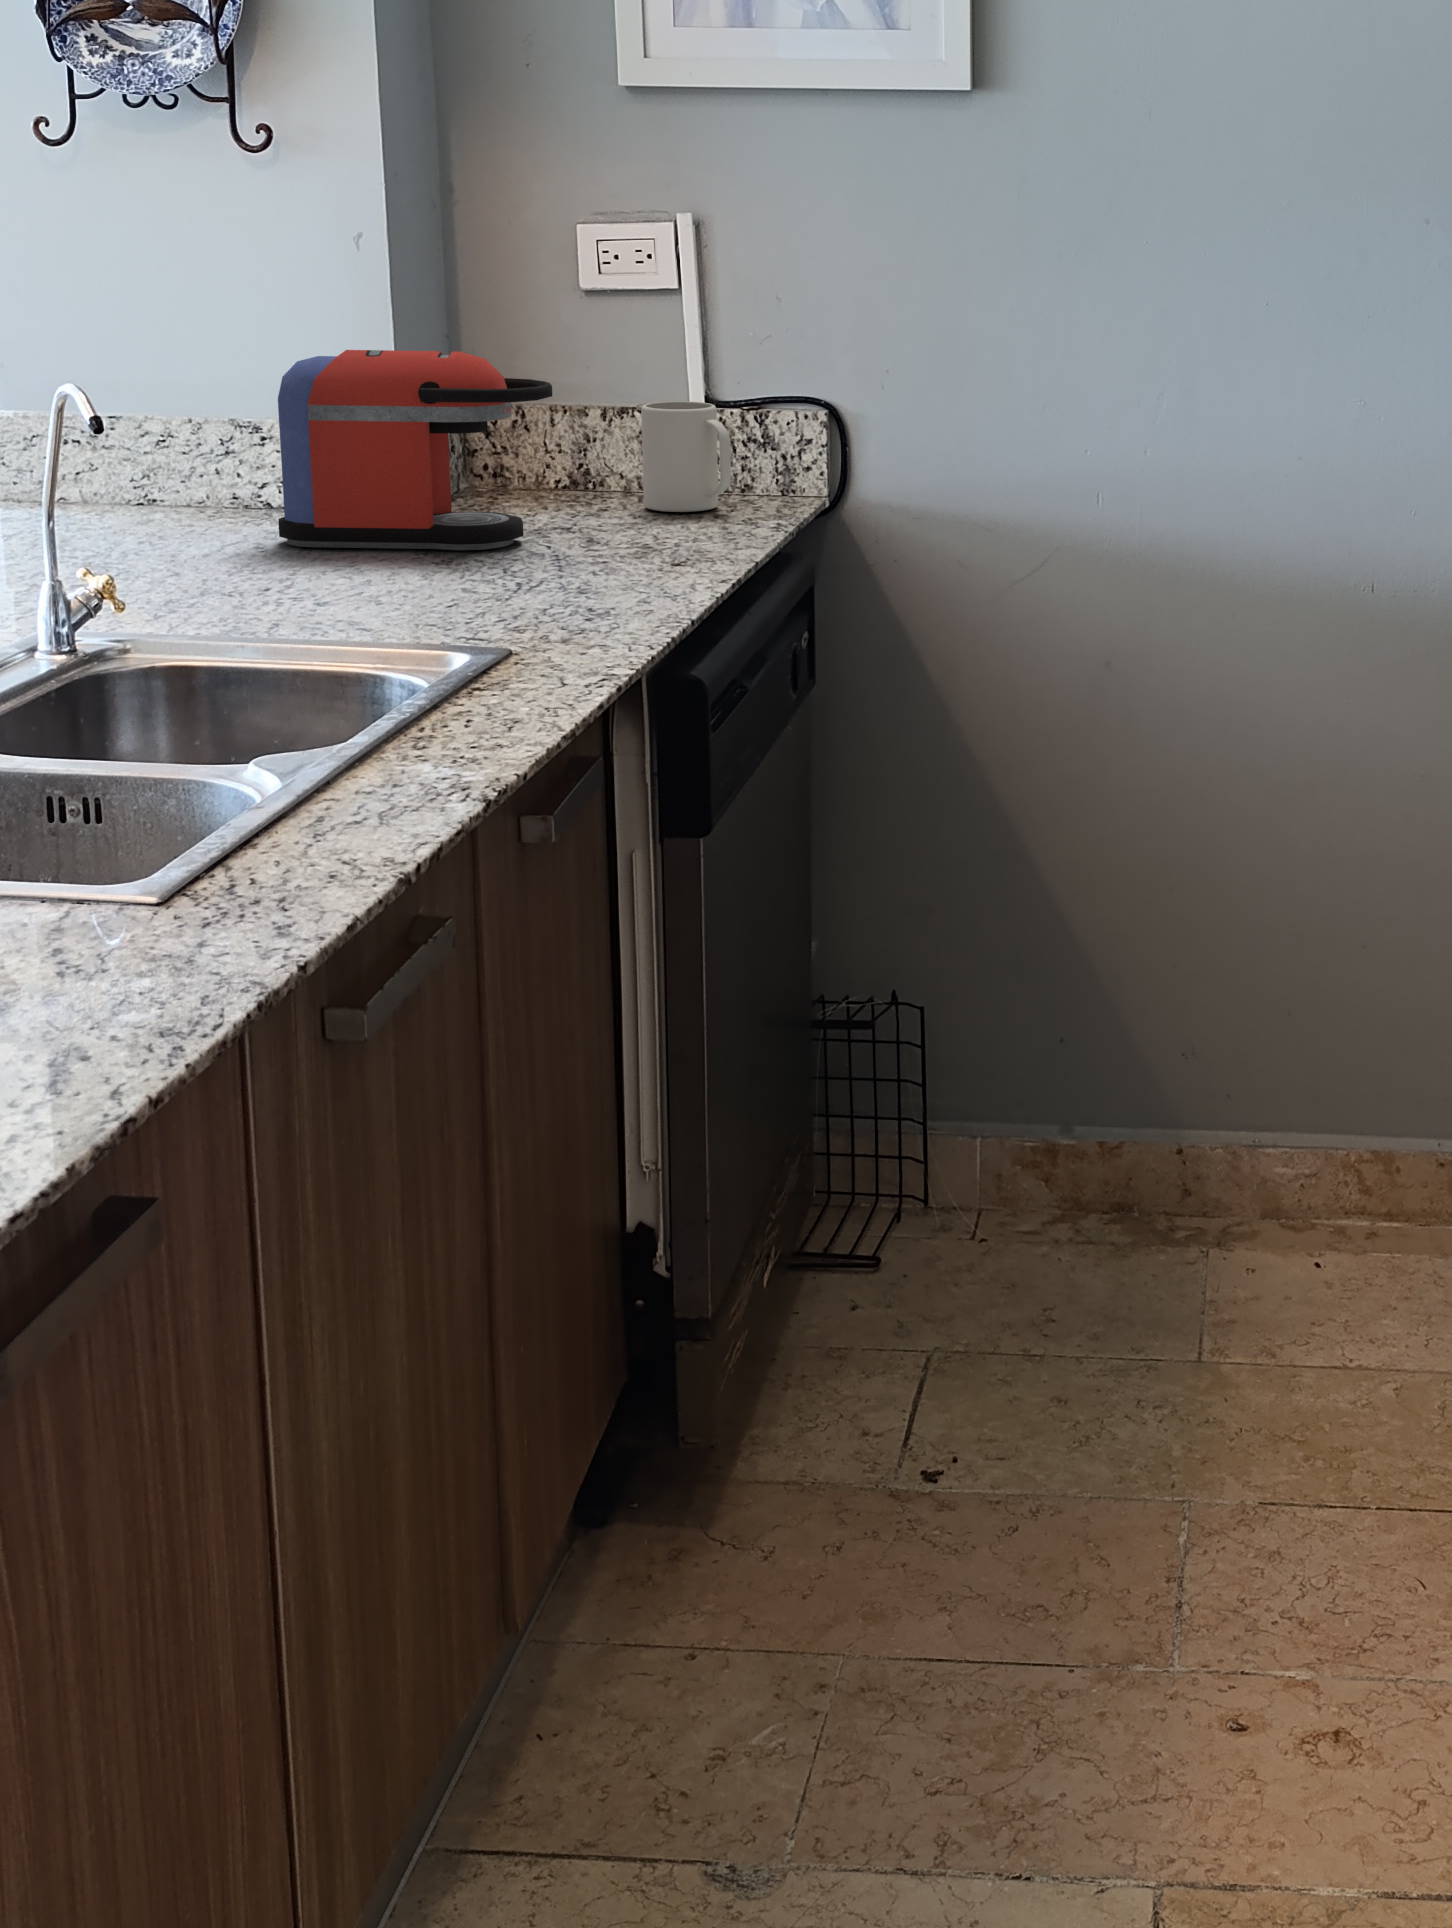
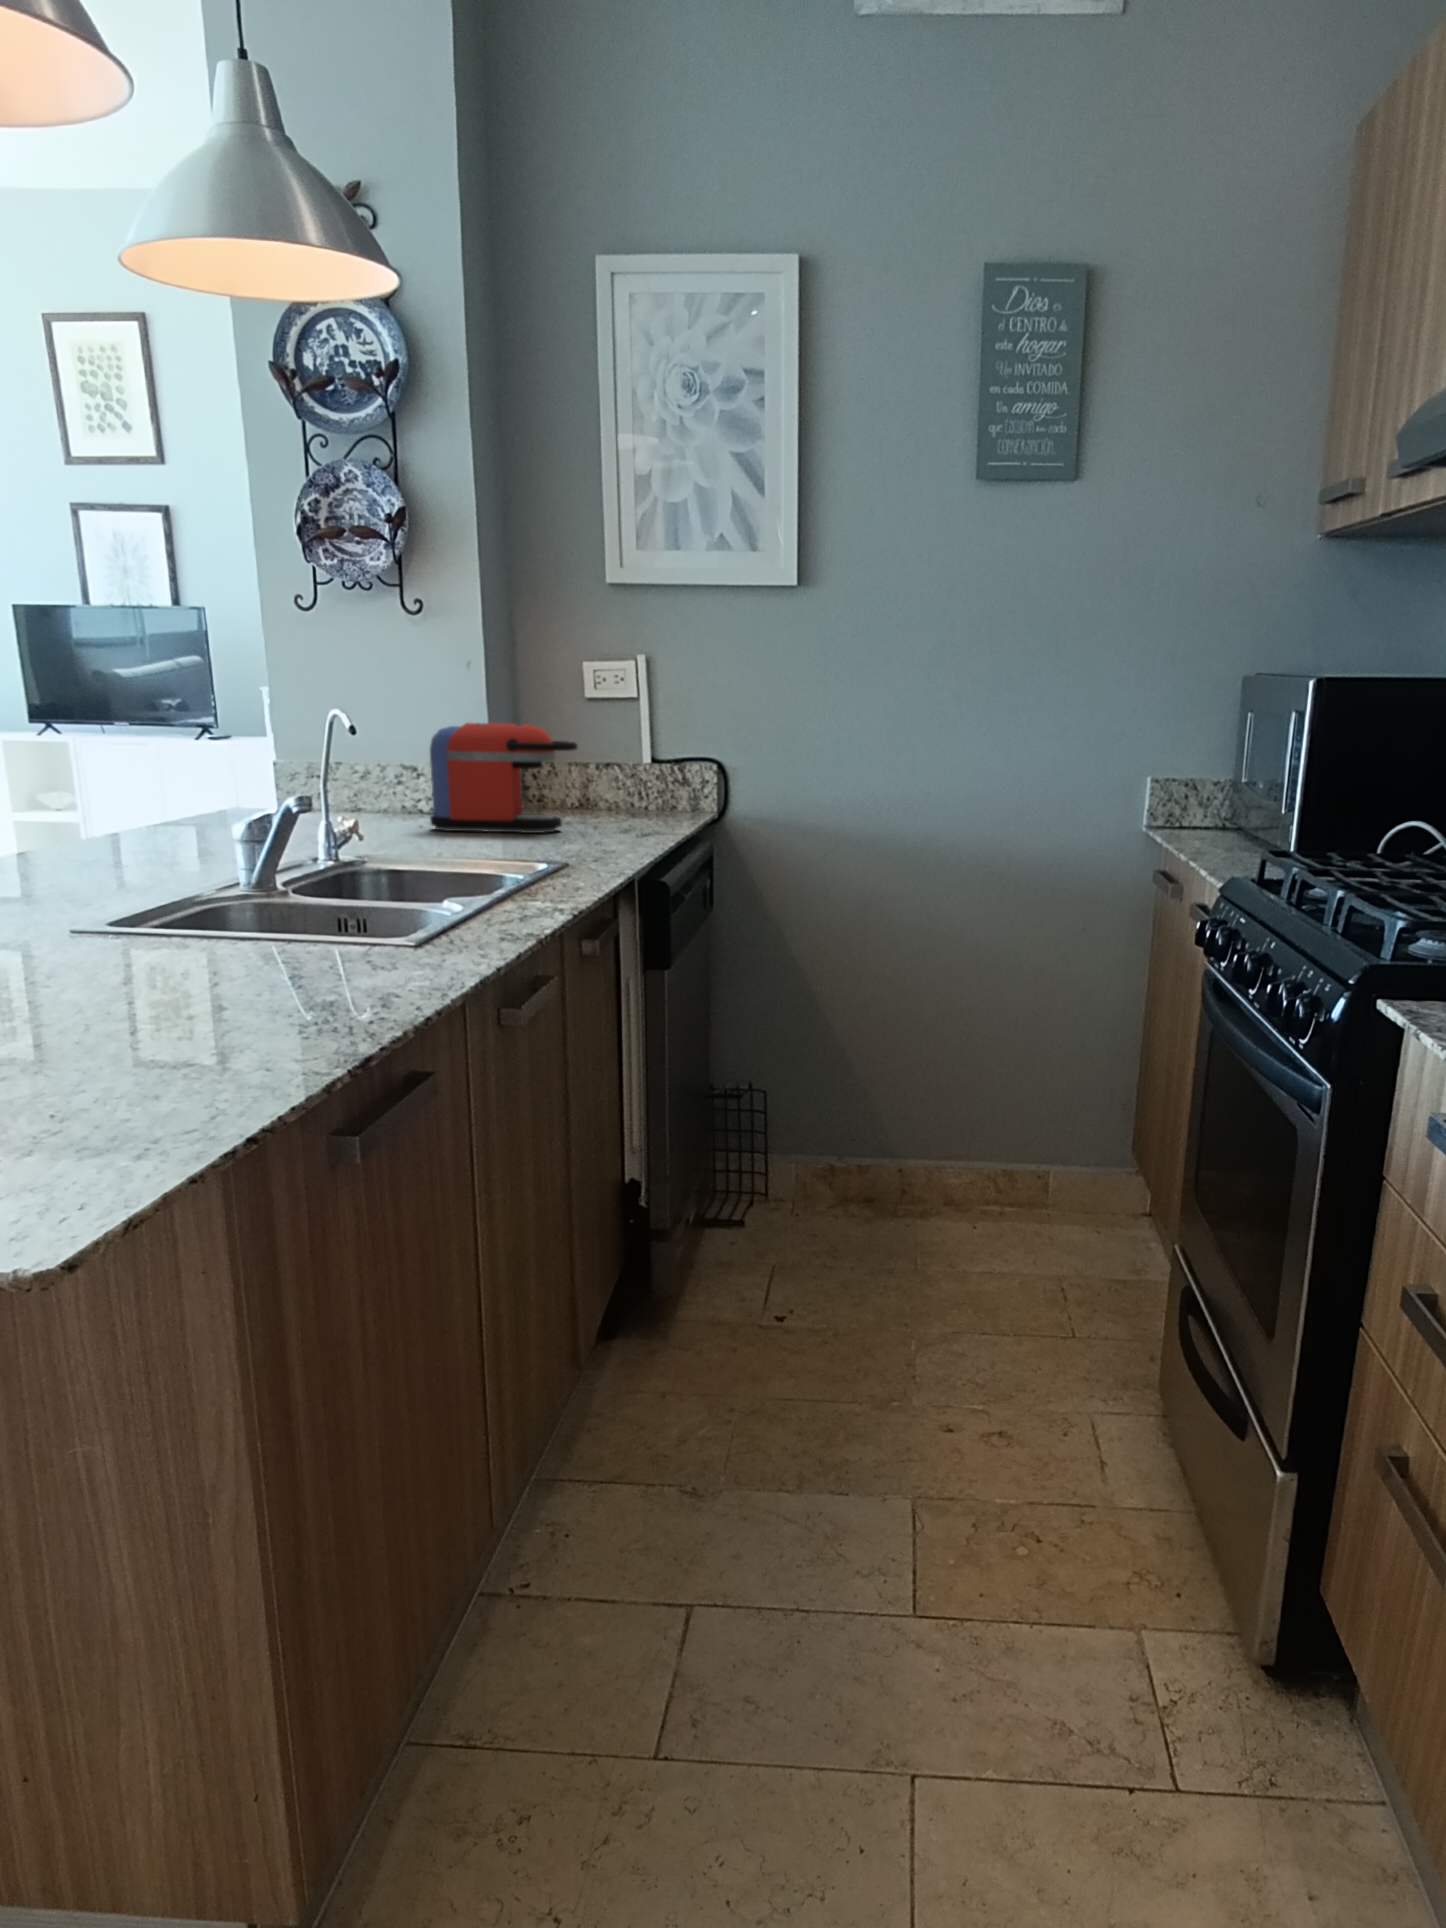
mug: present [641,401,731,512] -> none [621,762,669,821]

